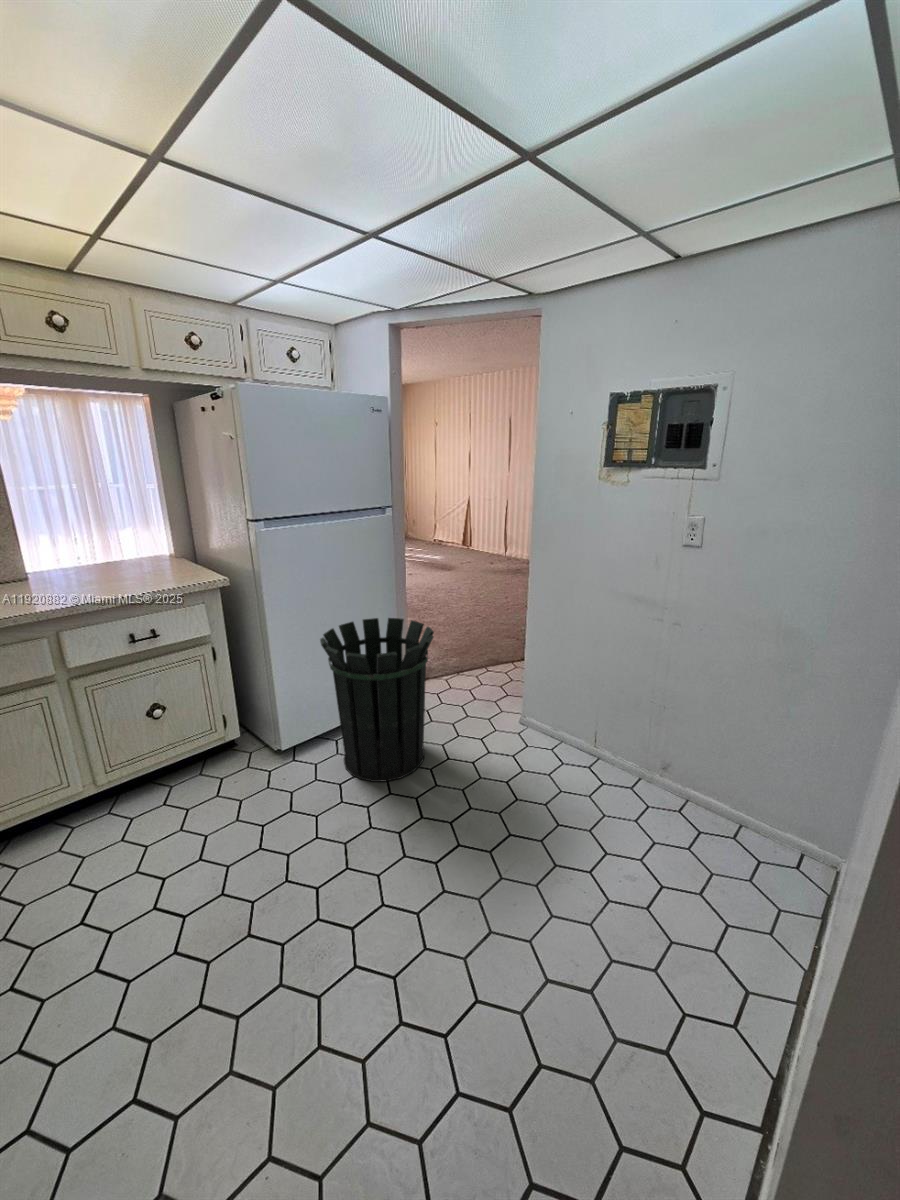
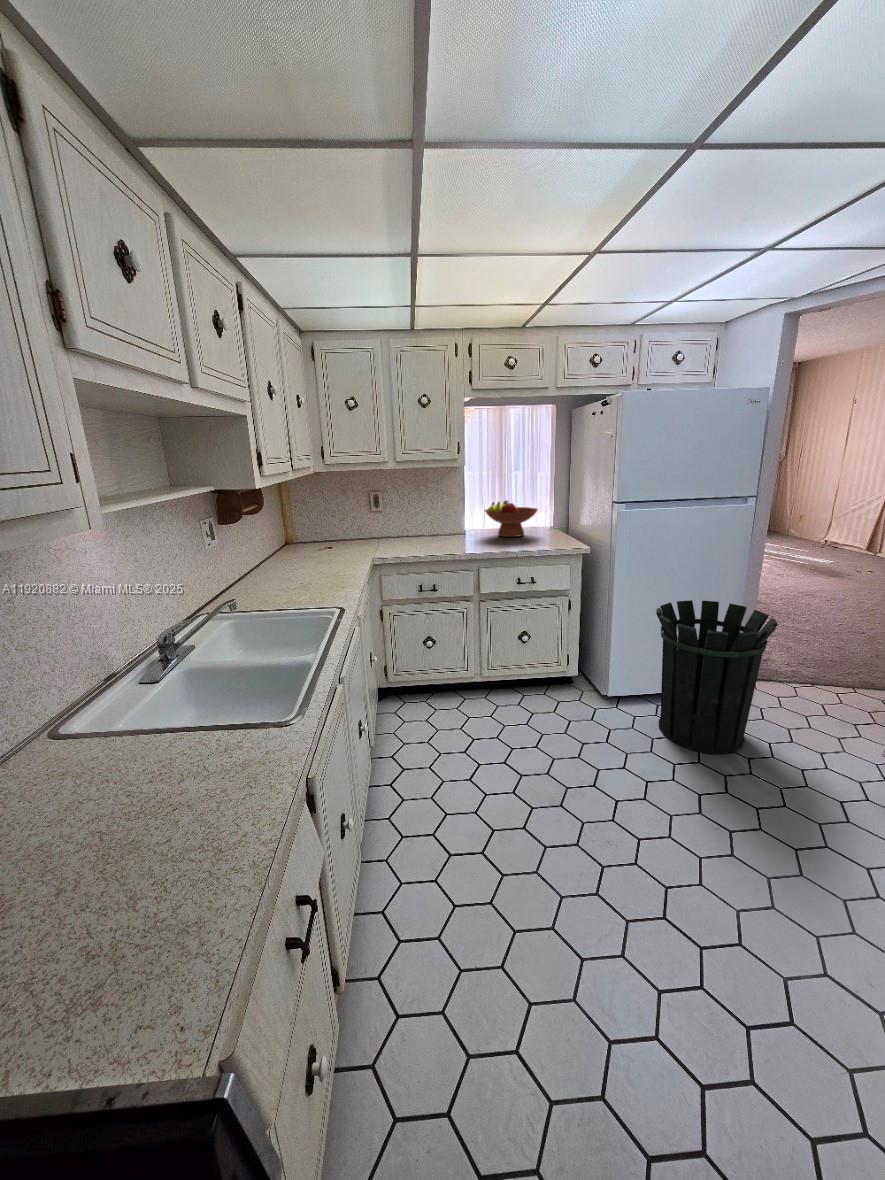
fruit bowl: none [55,525,147,577] -> present [485,501,538,537]

